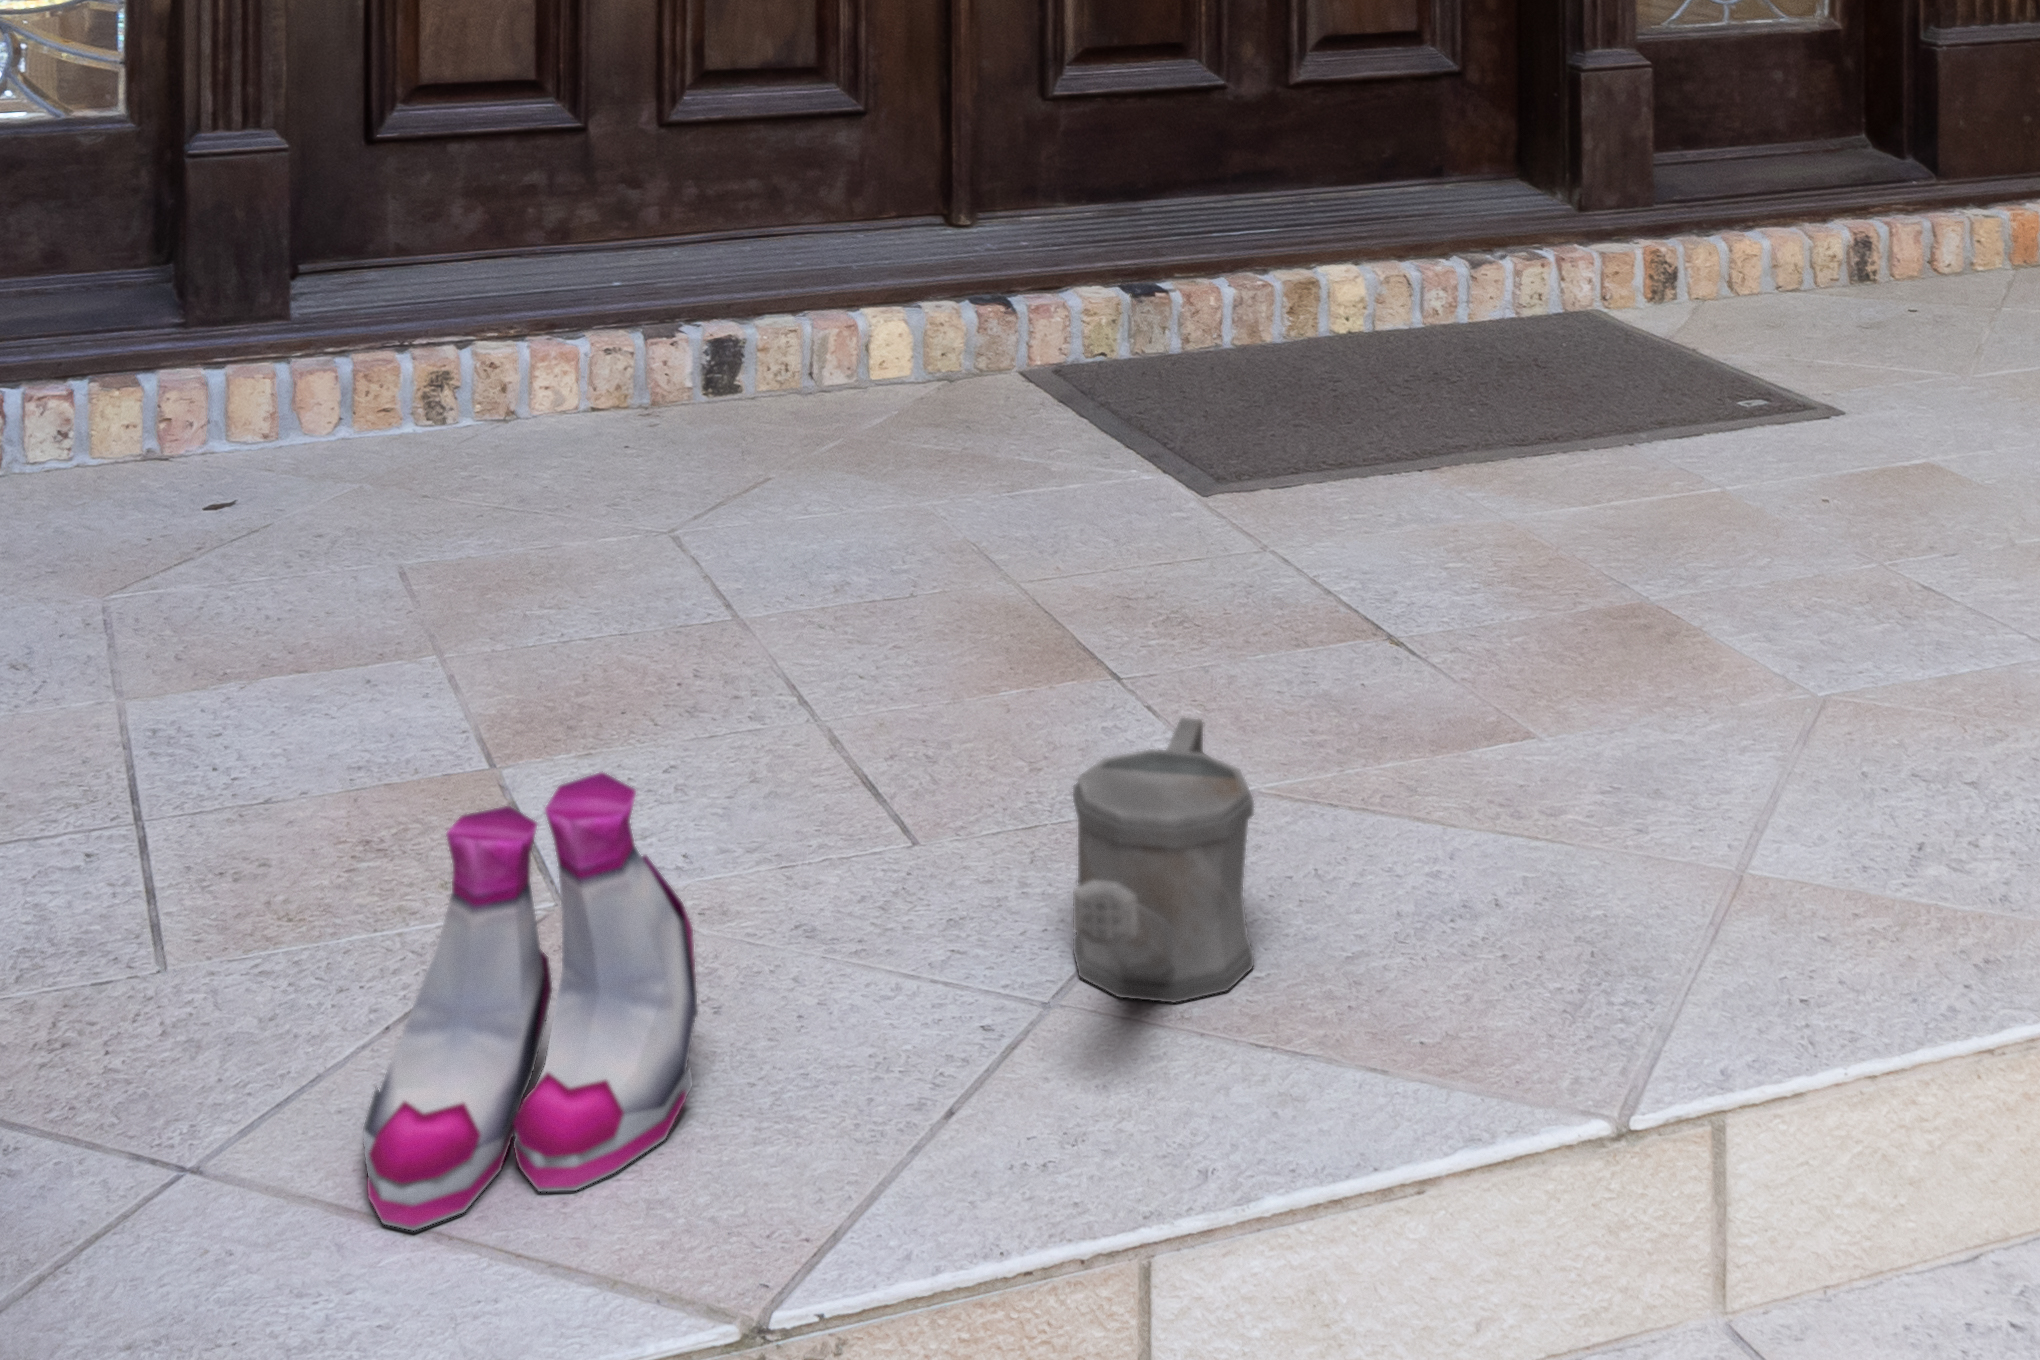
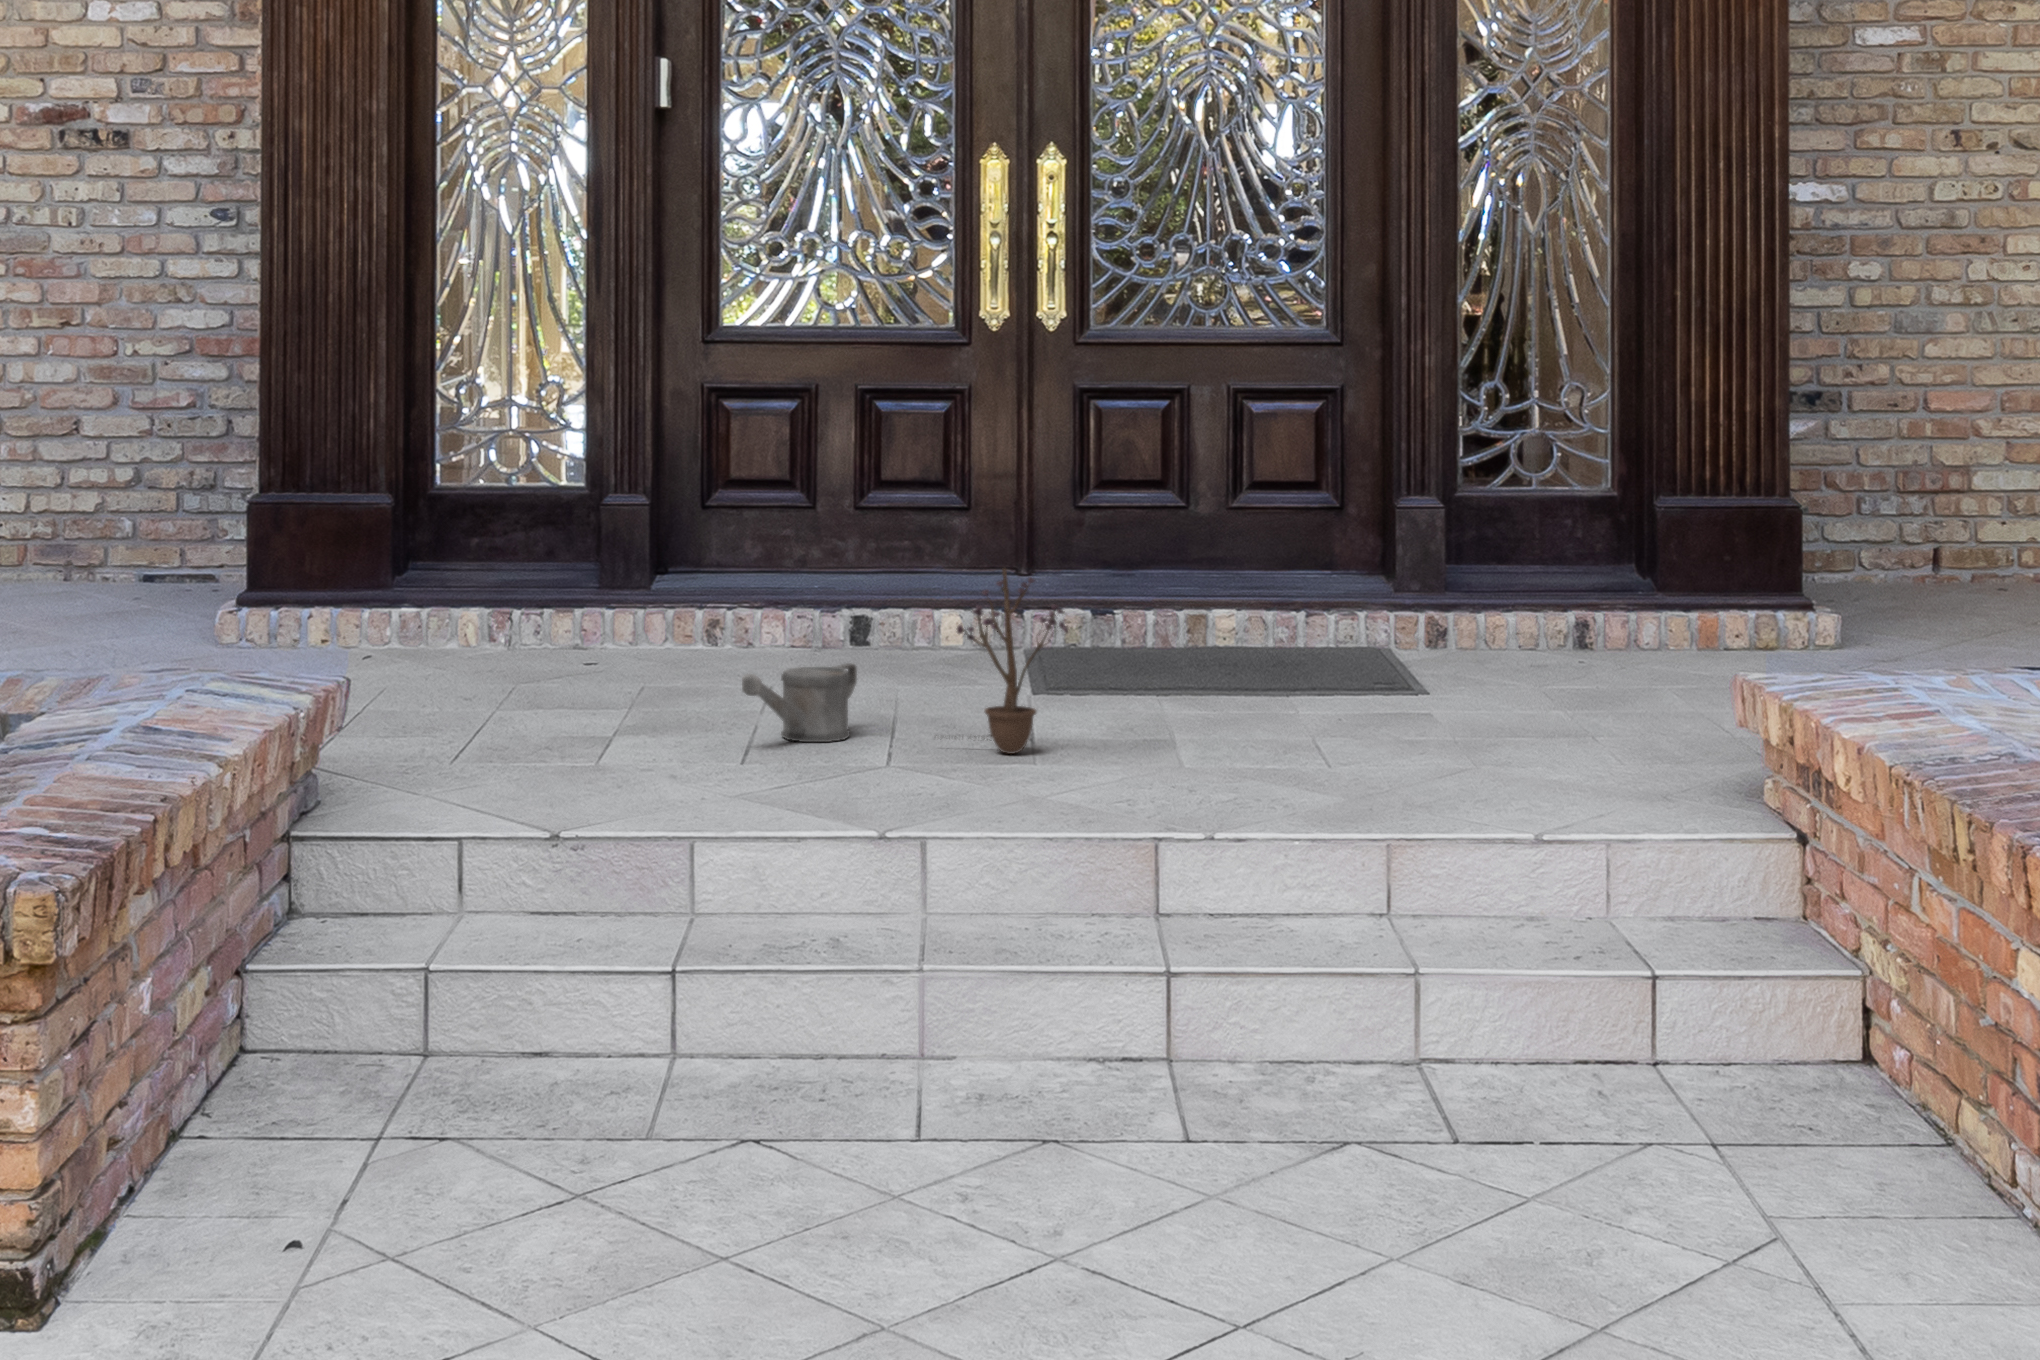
decorative plant: none [1522,486,1878,979] -> present [941,568,1068,754]
boots: present [363,772,698,1230] -> none [511,628,631,748]

